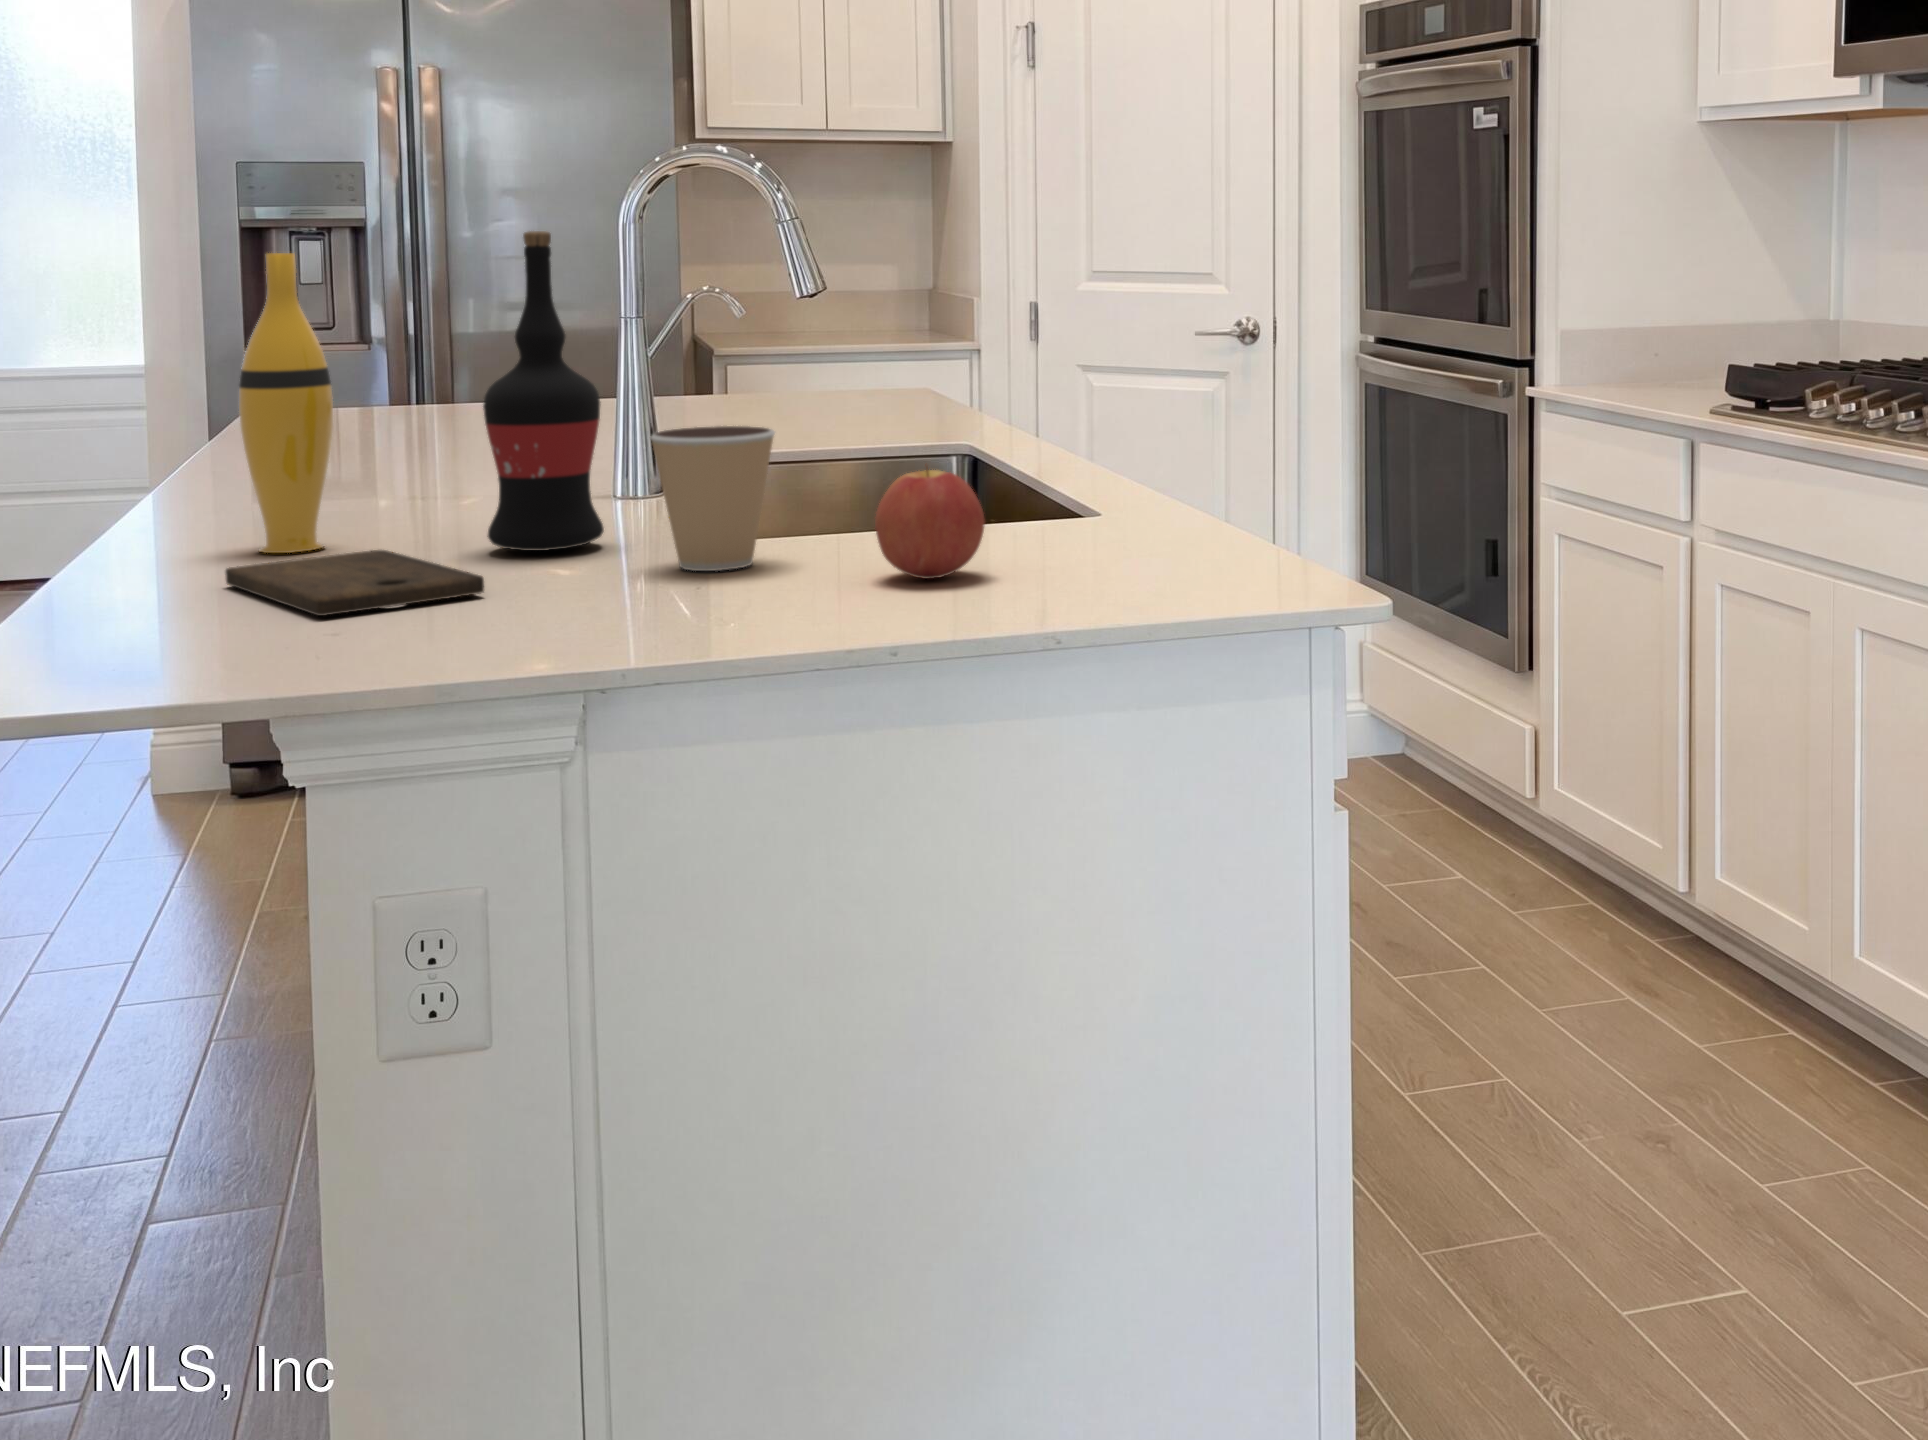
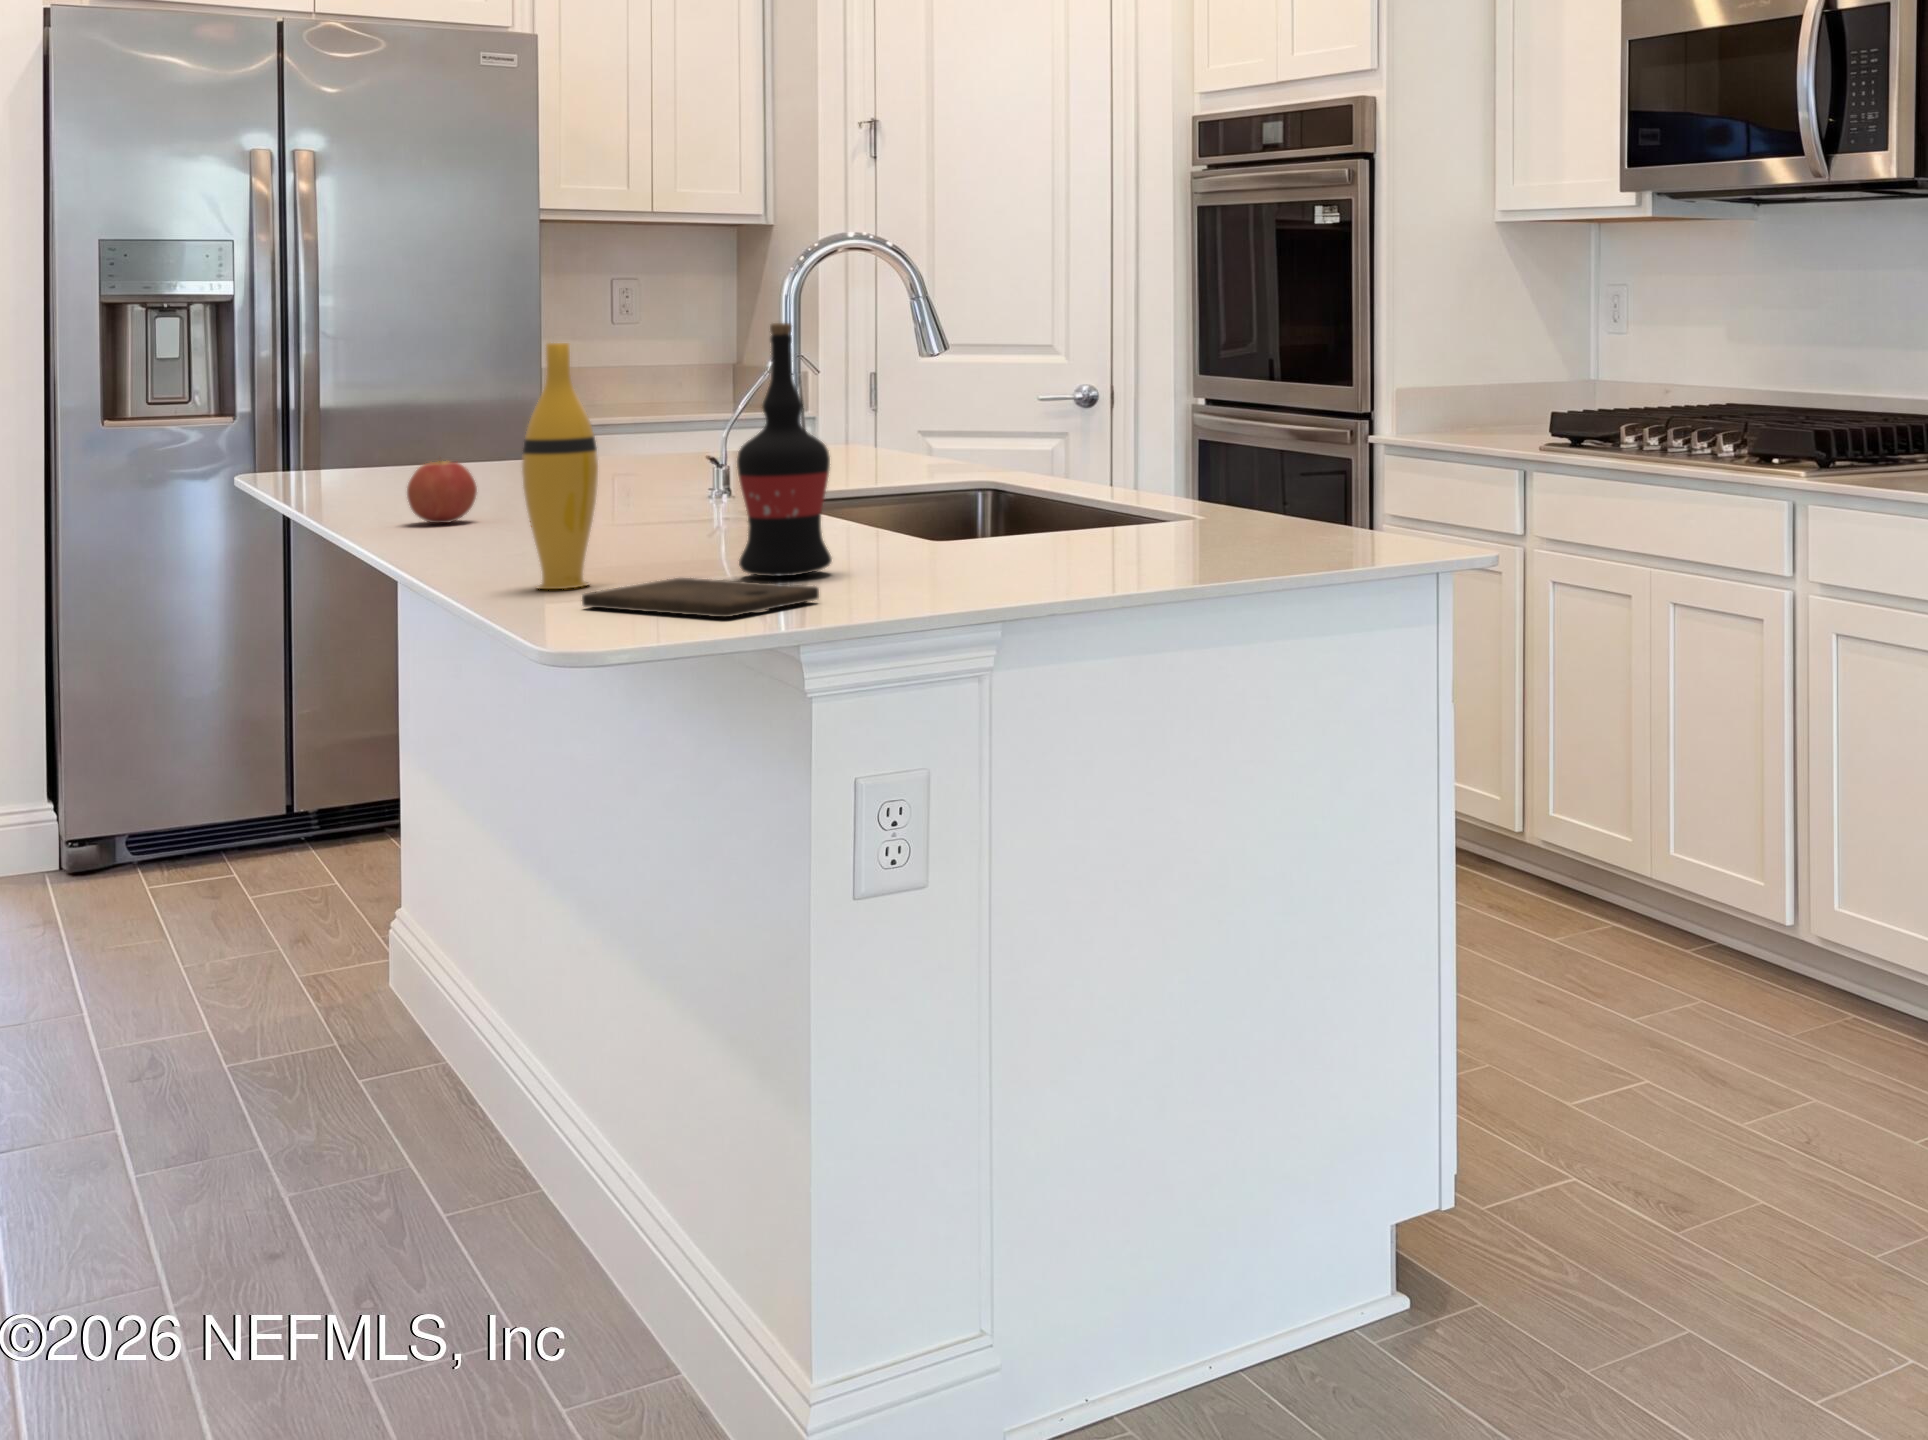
coffee cup: present [651,426,775,571] -> none [904,471,1000,580]
apple: present [875,468,985,579] -> present [407,461,477,523]

